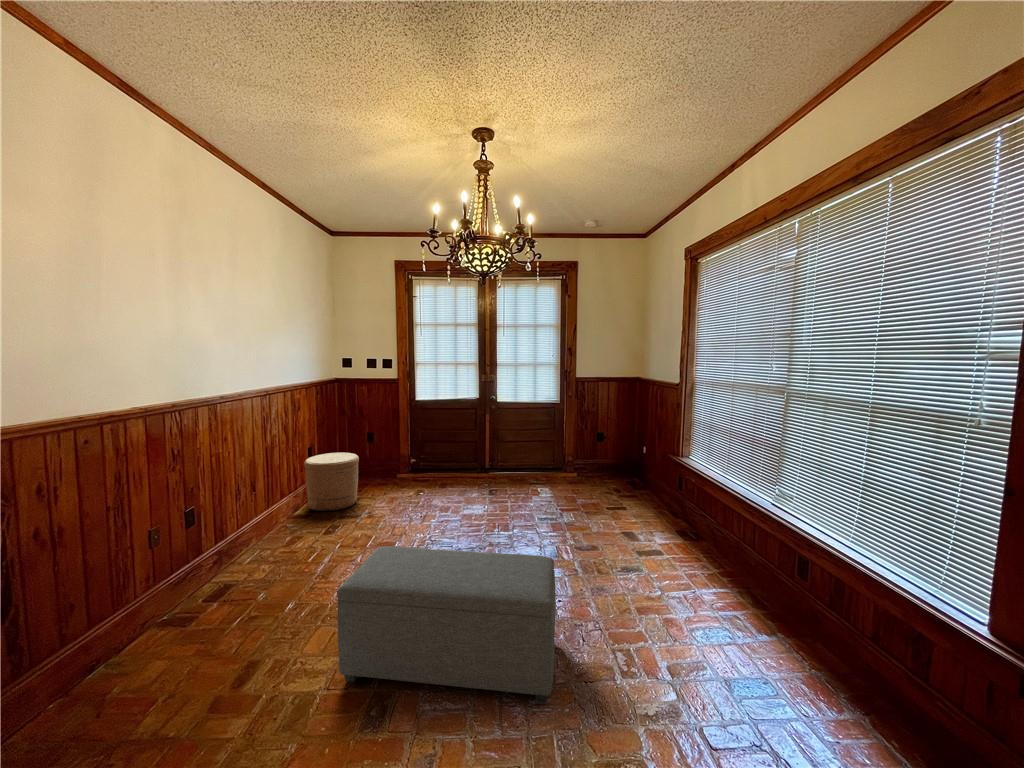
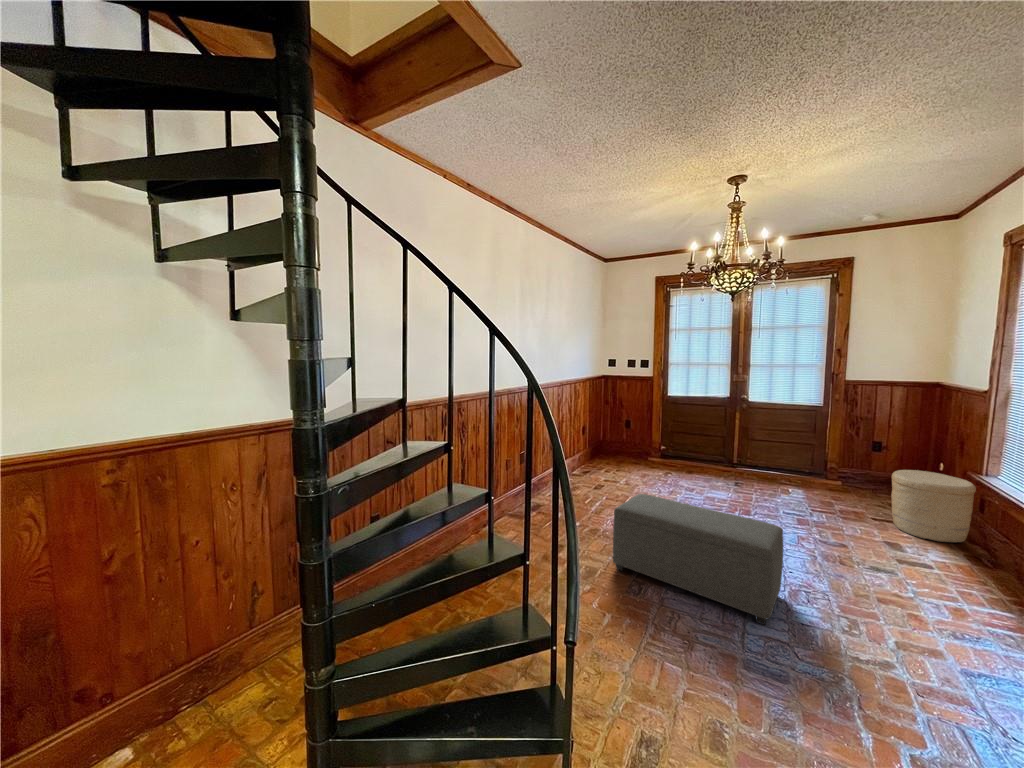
woven basket: present [304,453,359,511] -> present [891,470,976,542]

